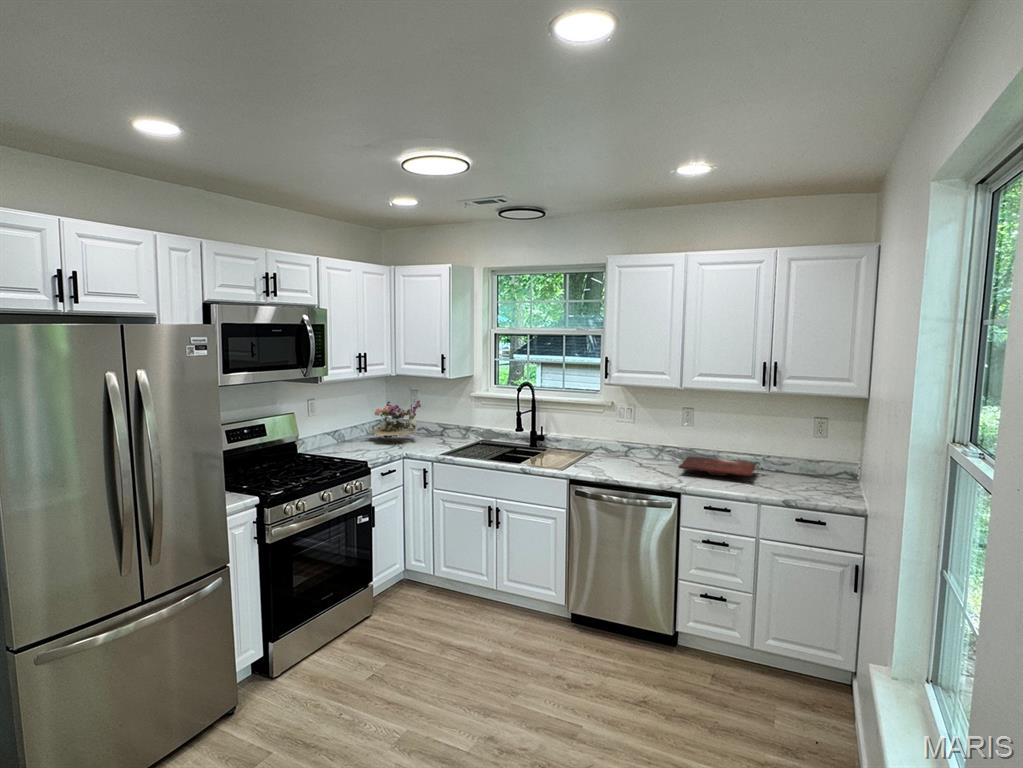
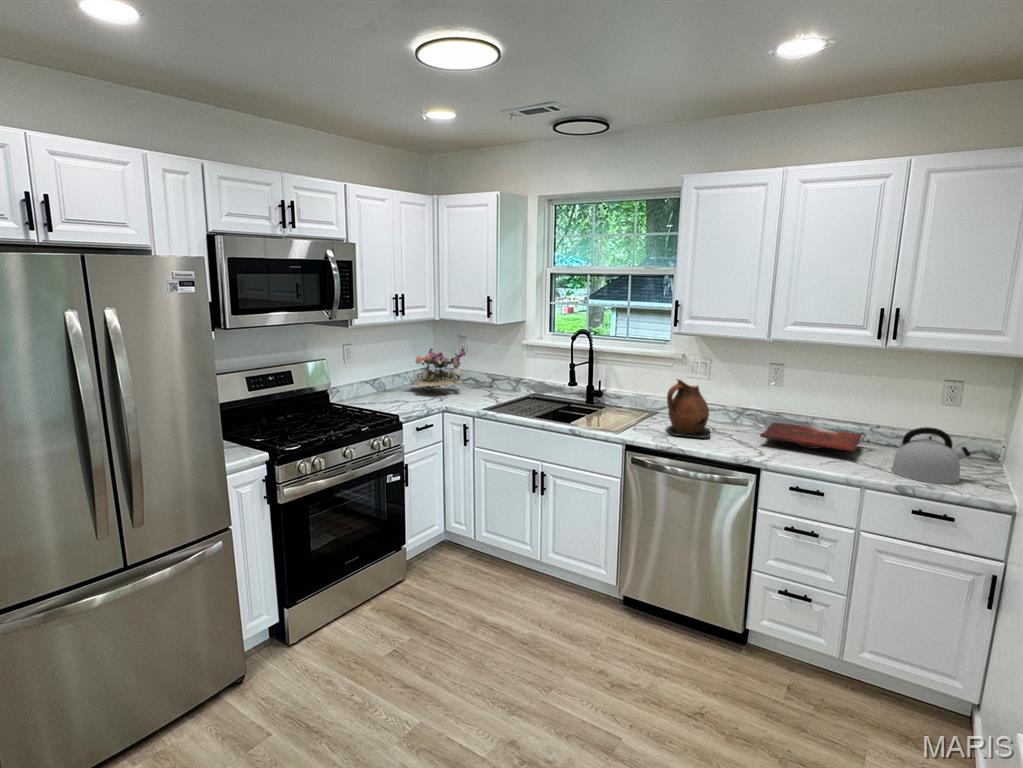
ceramic pitcher: none [601,422,639,472] -> present [667,379,710,438]
kettle: none [779,454,834,497] -> present [891,427,970,484]

